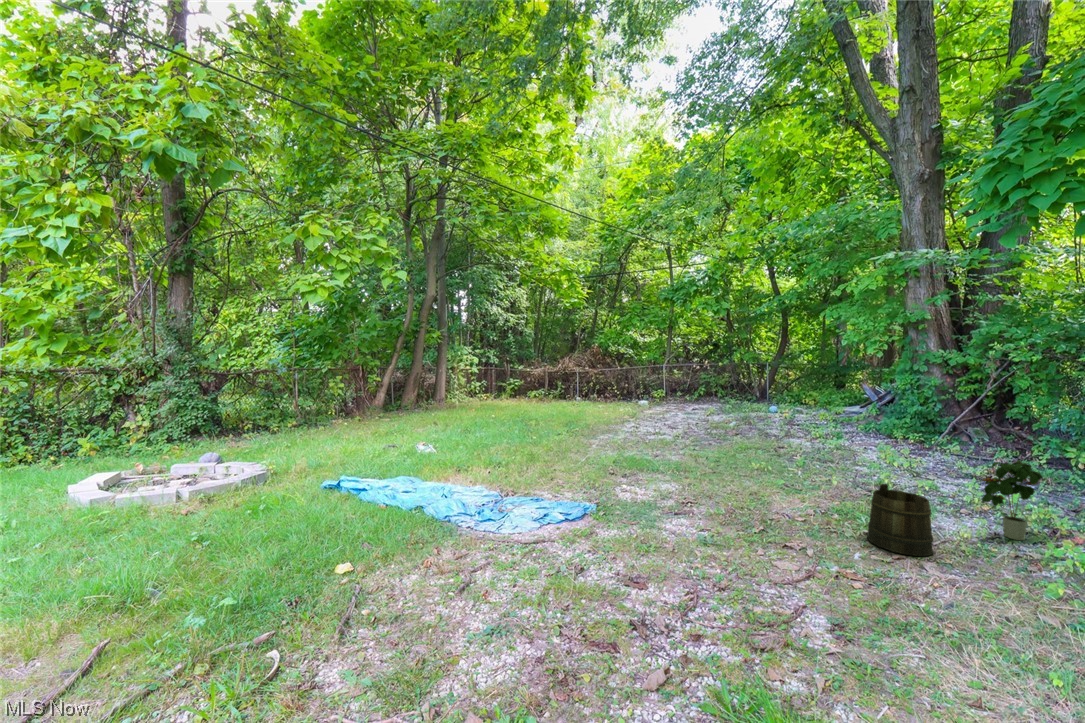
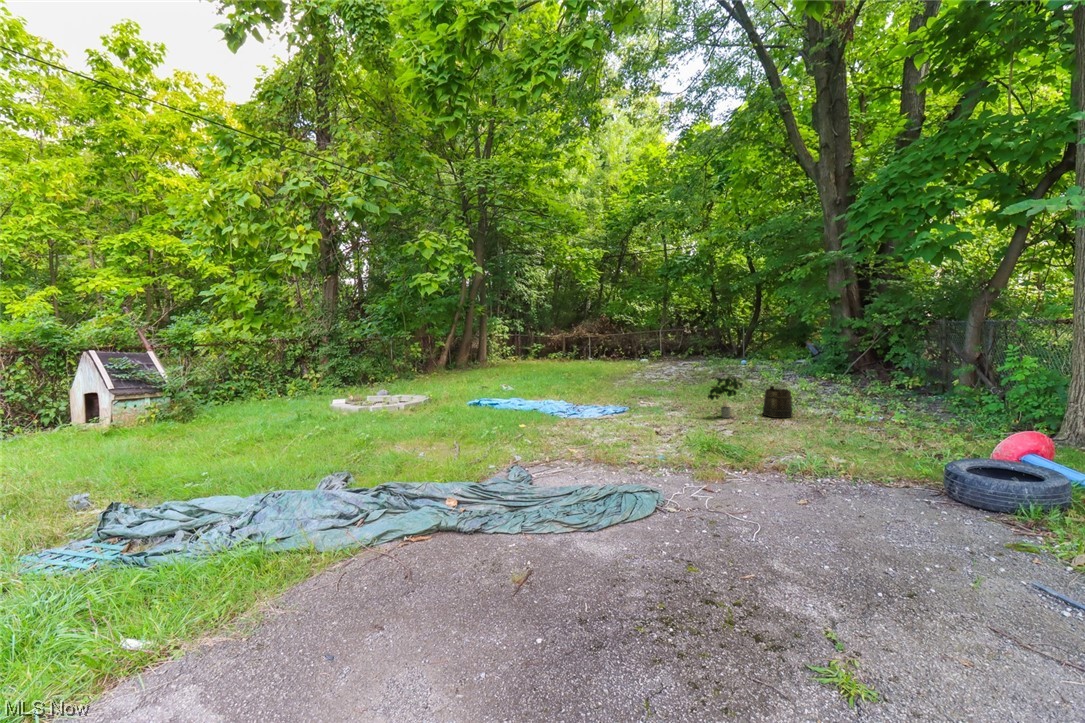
potted plant: present [982,460,1043,540] -> present [708,377,742,418]

